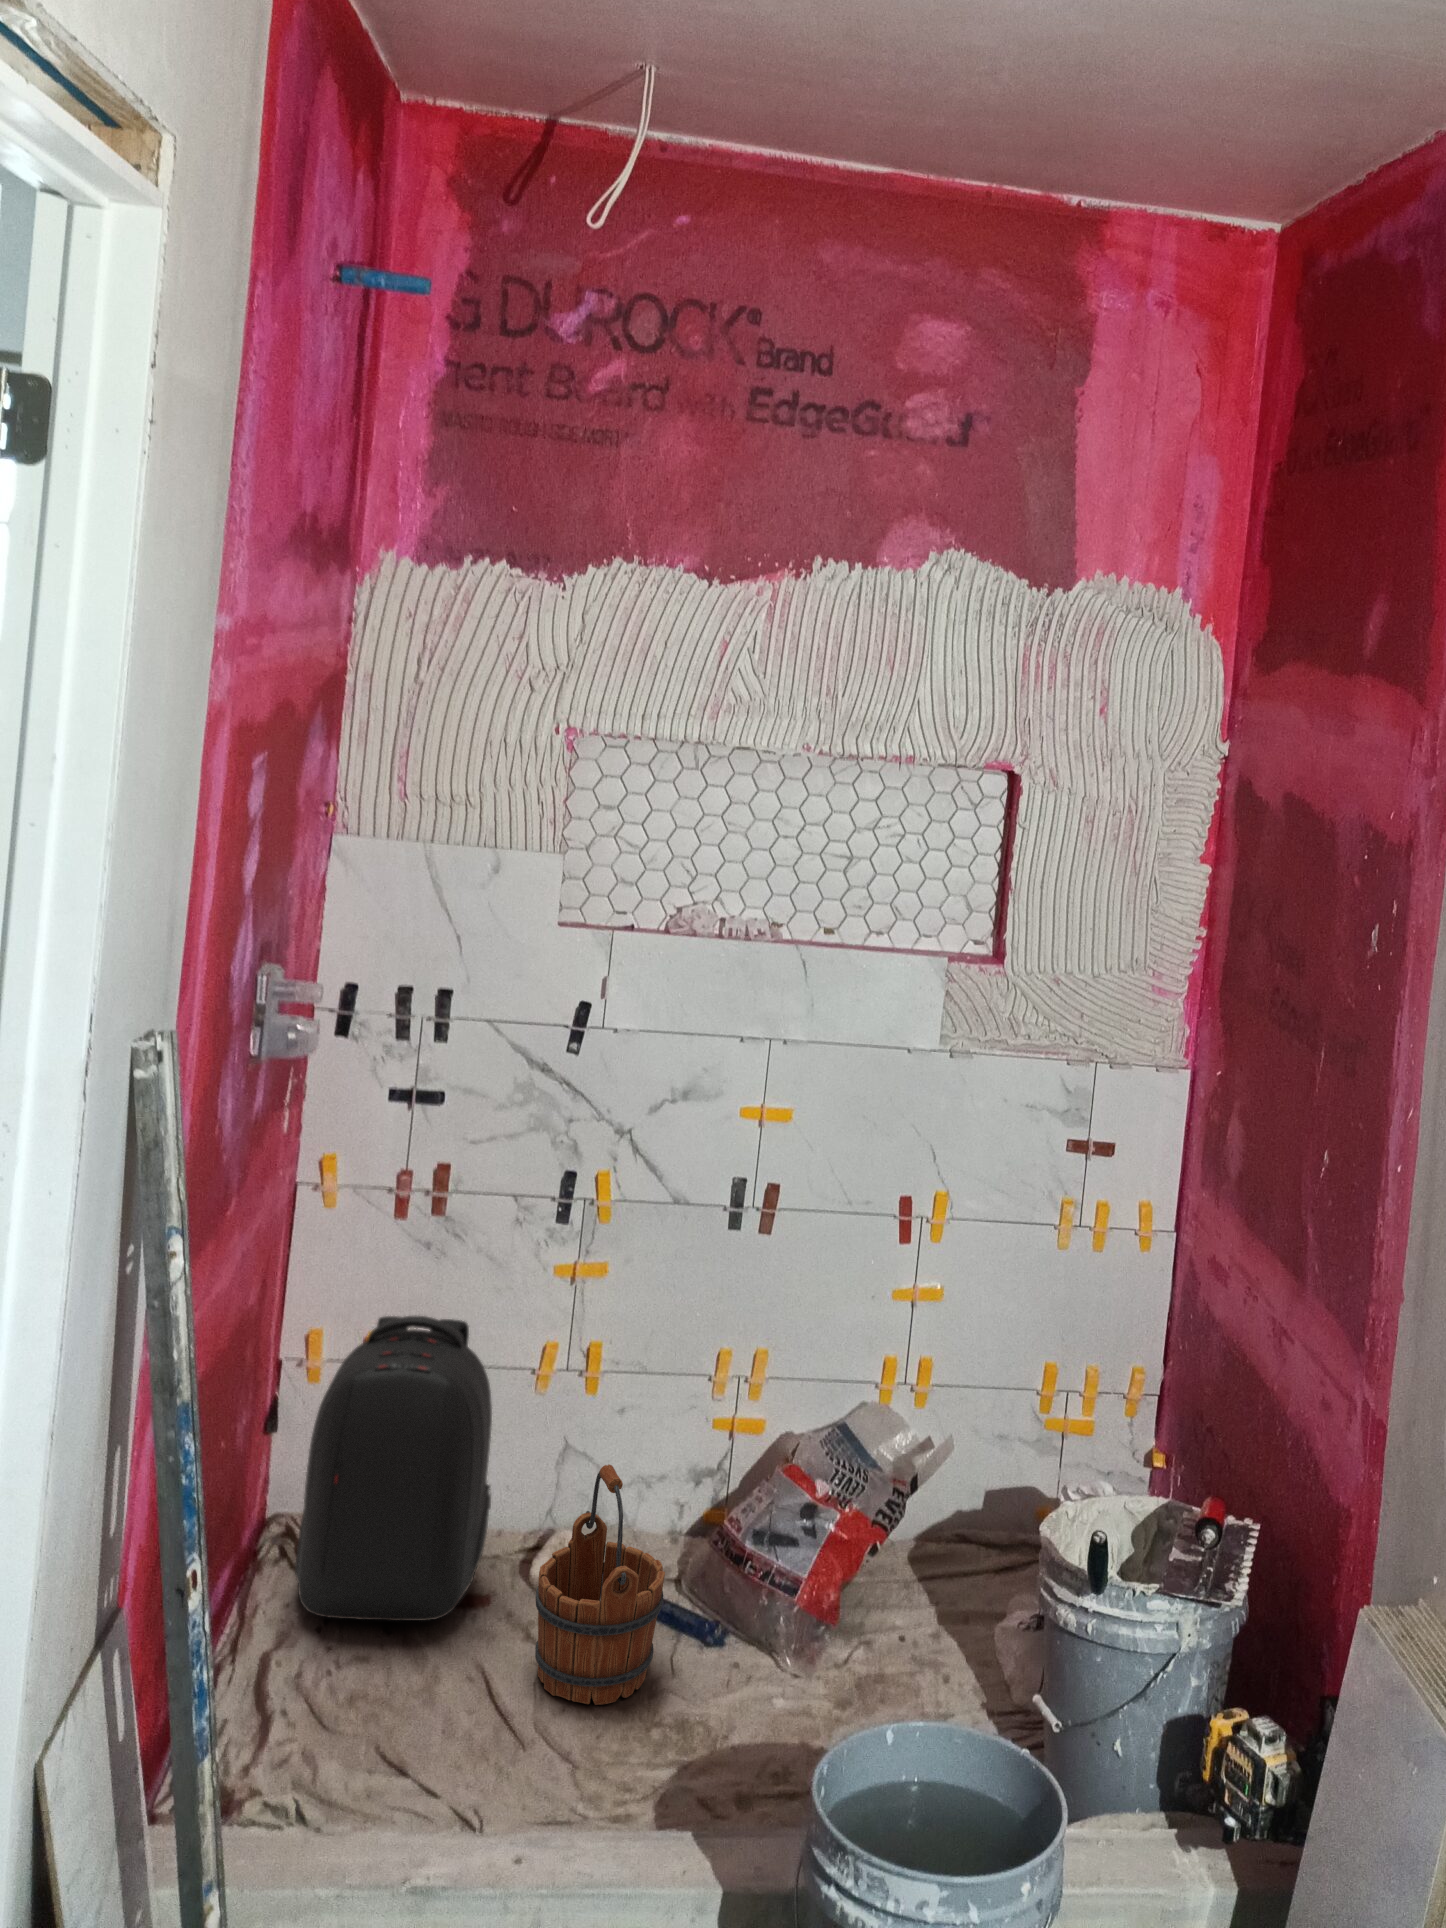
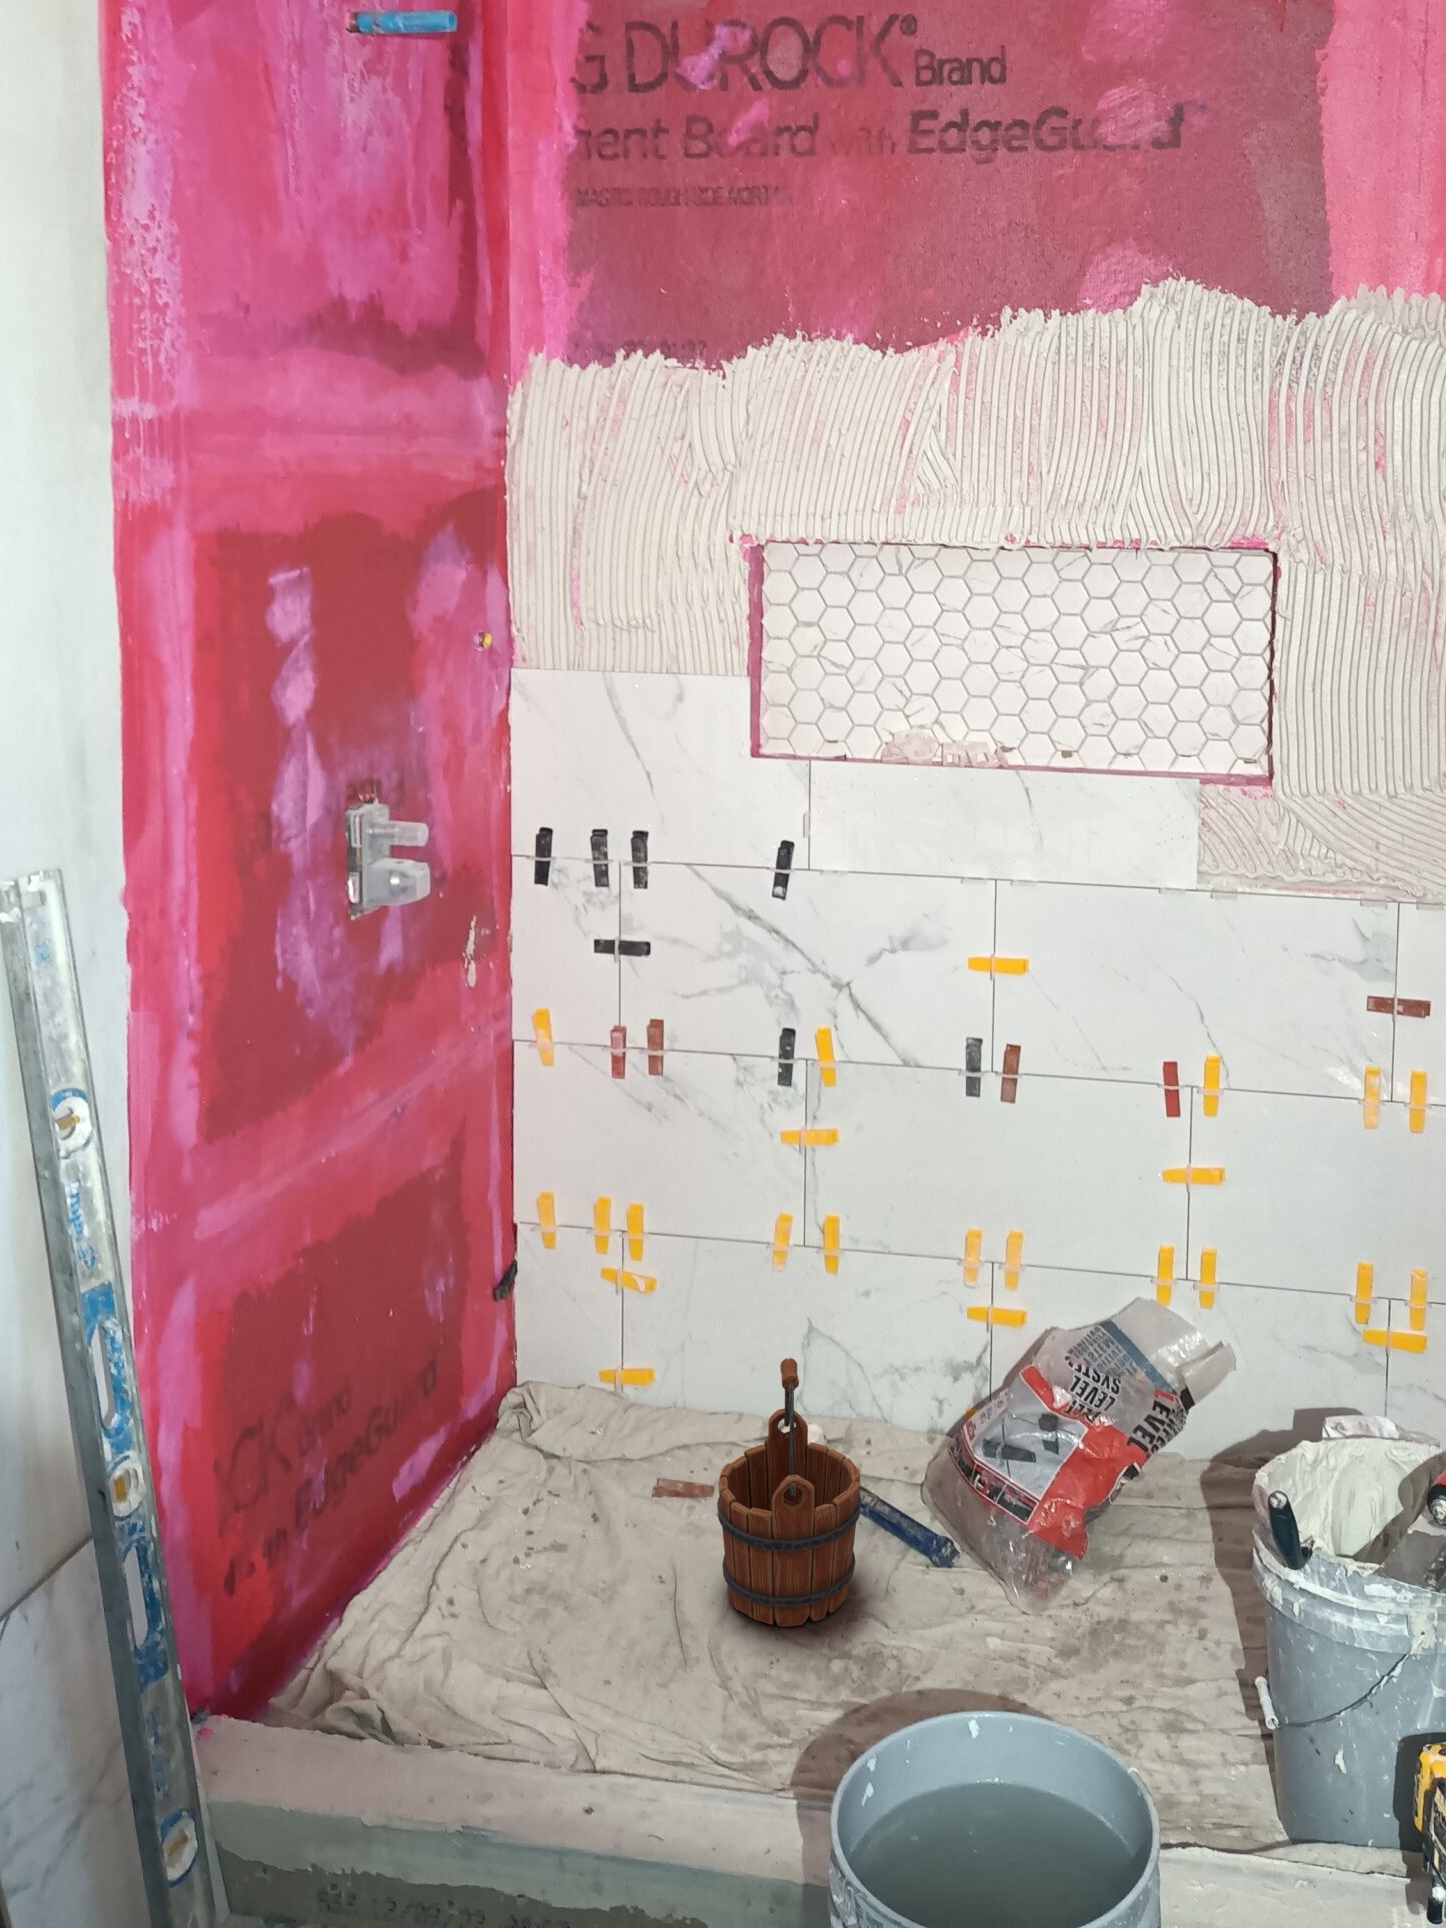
backpack: present [295,1316,492,1621] -> none [500,1181,712,1511]

